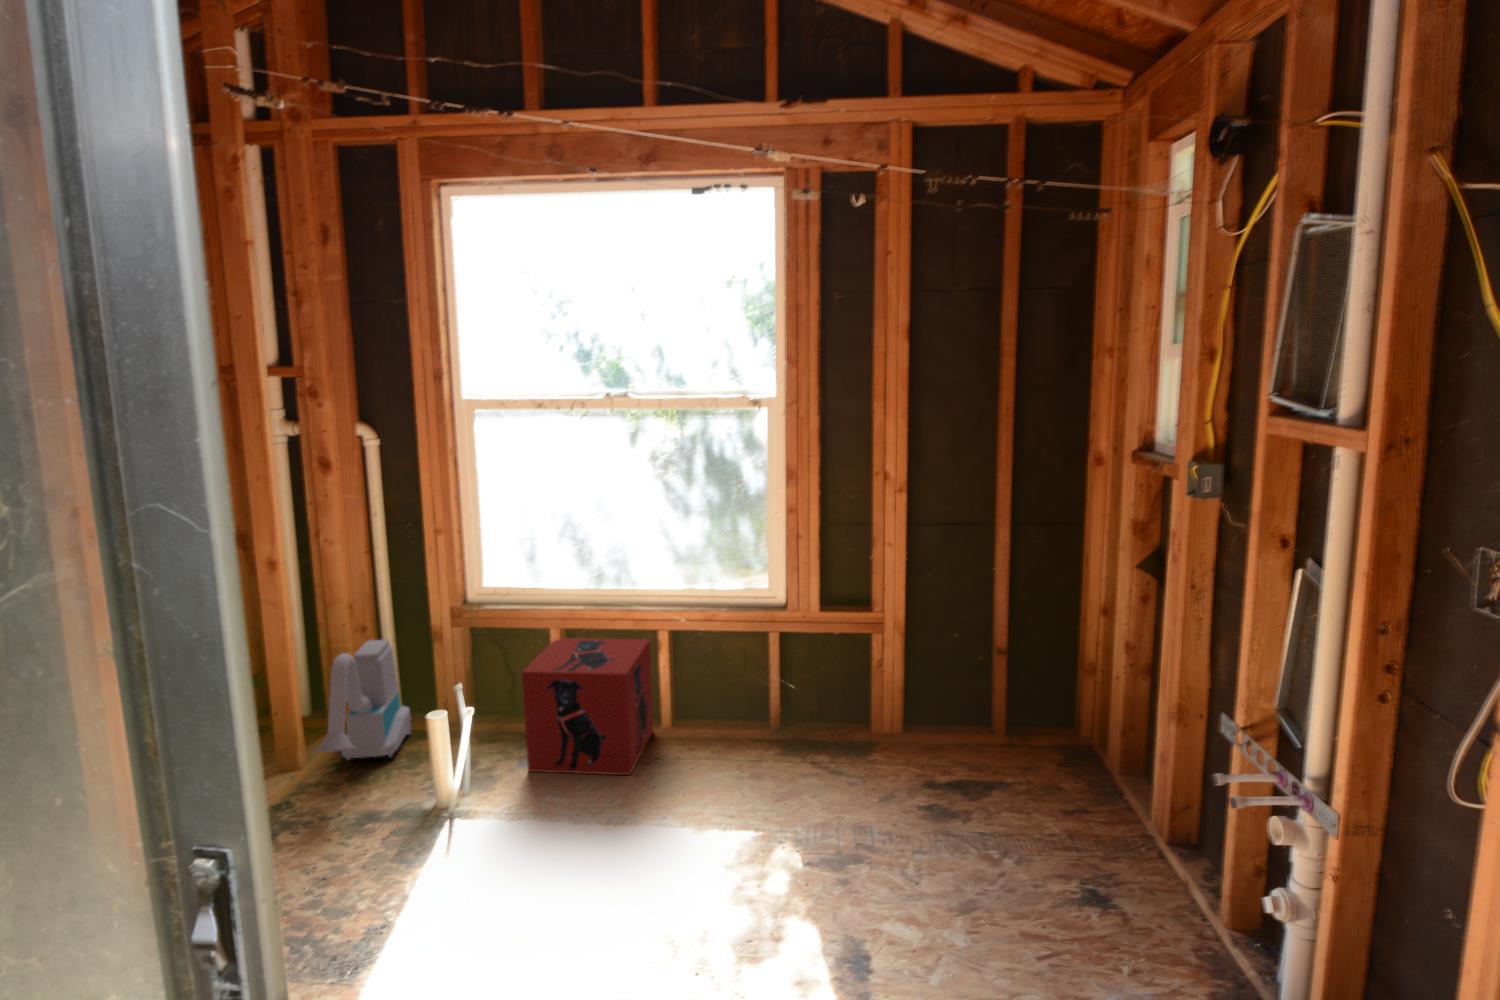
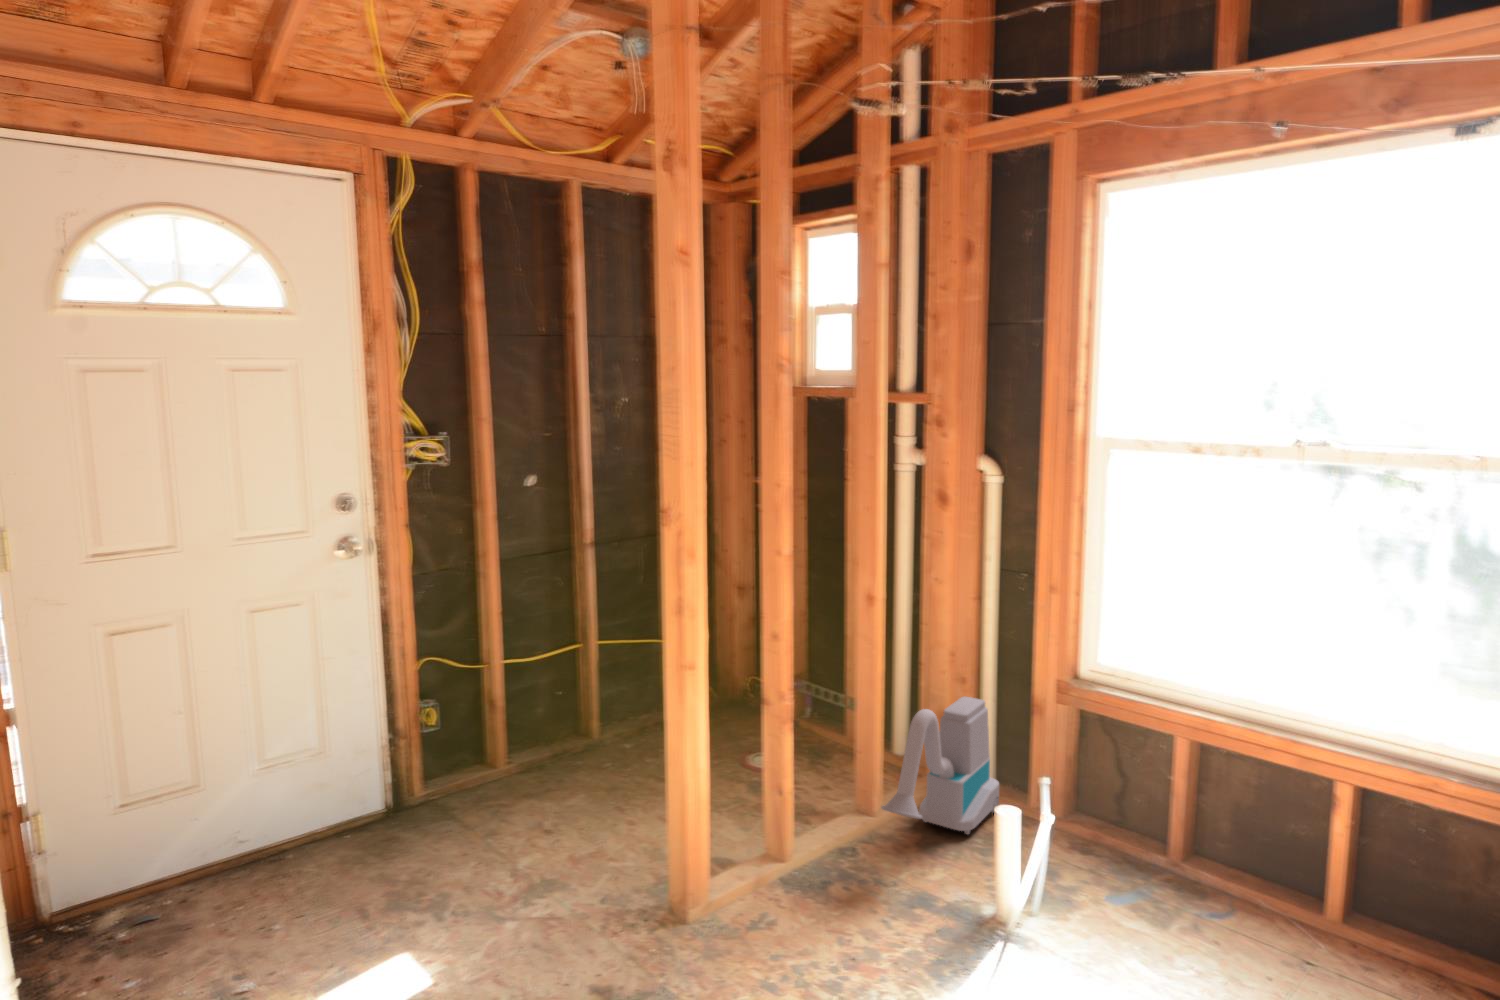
storage box: present [522,638,653,775] -> none [1115,751,1320,977]

